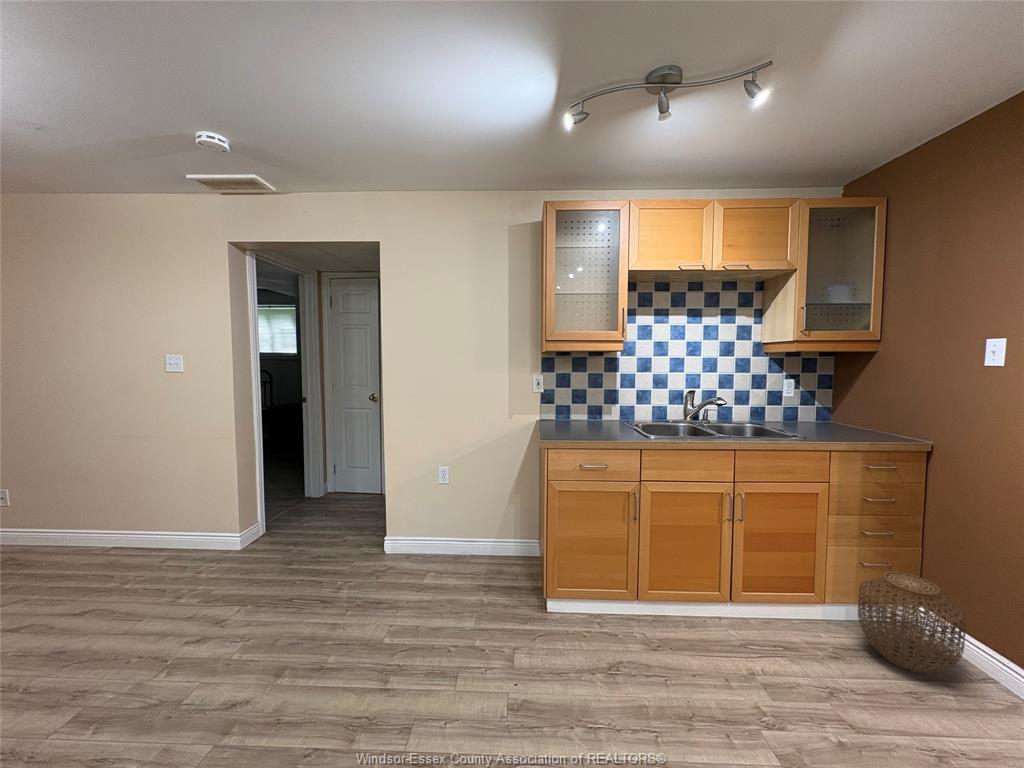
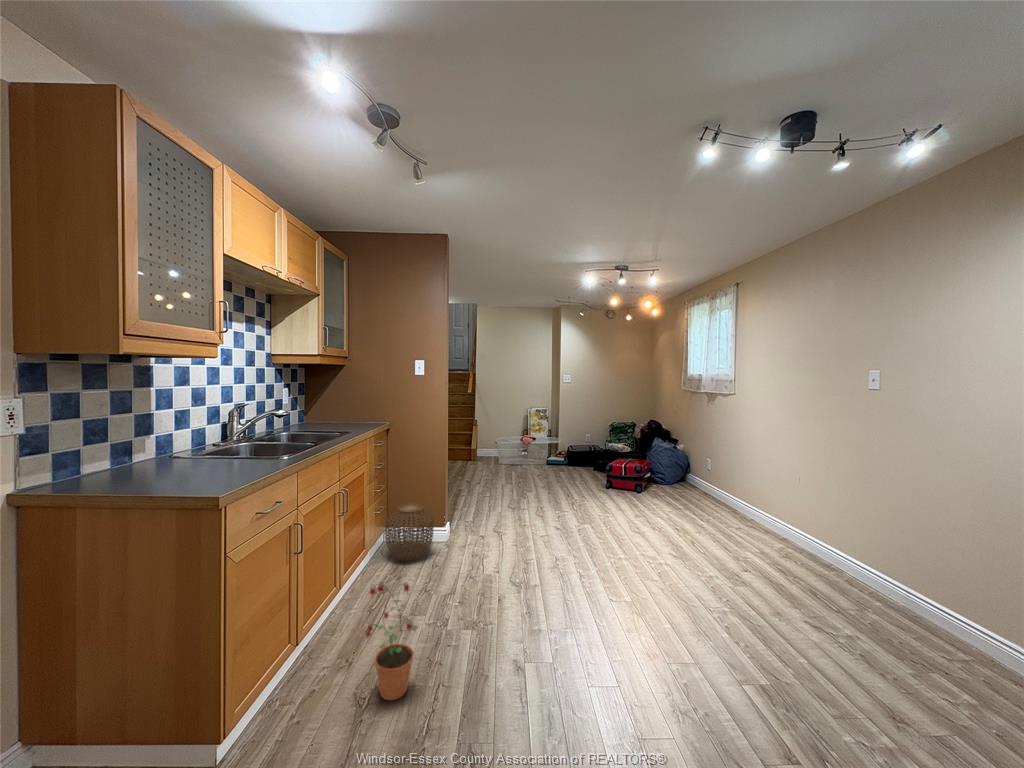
potted plant: none [600,569,659,701] -> present [366,582,418,700]

